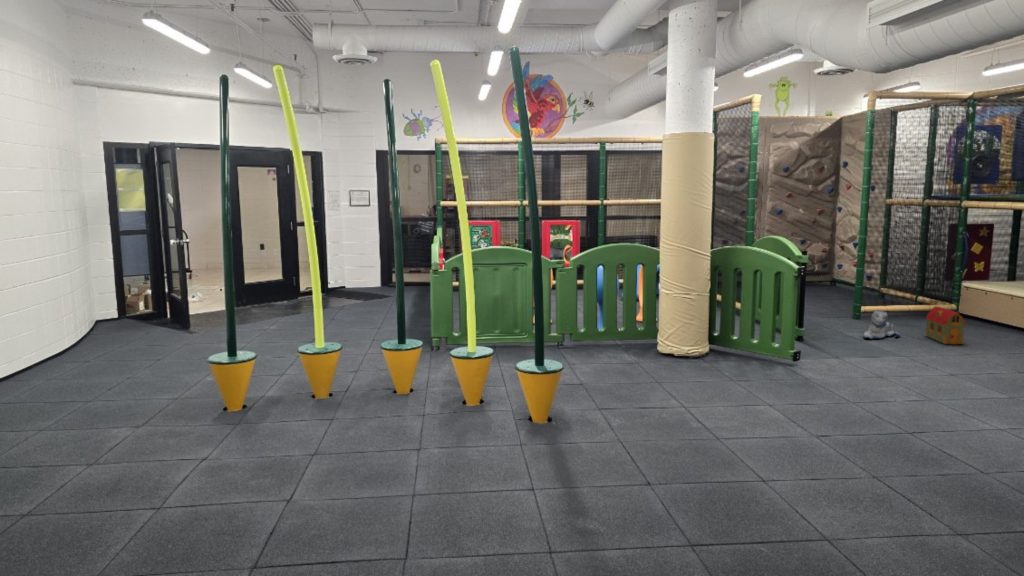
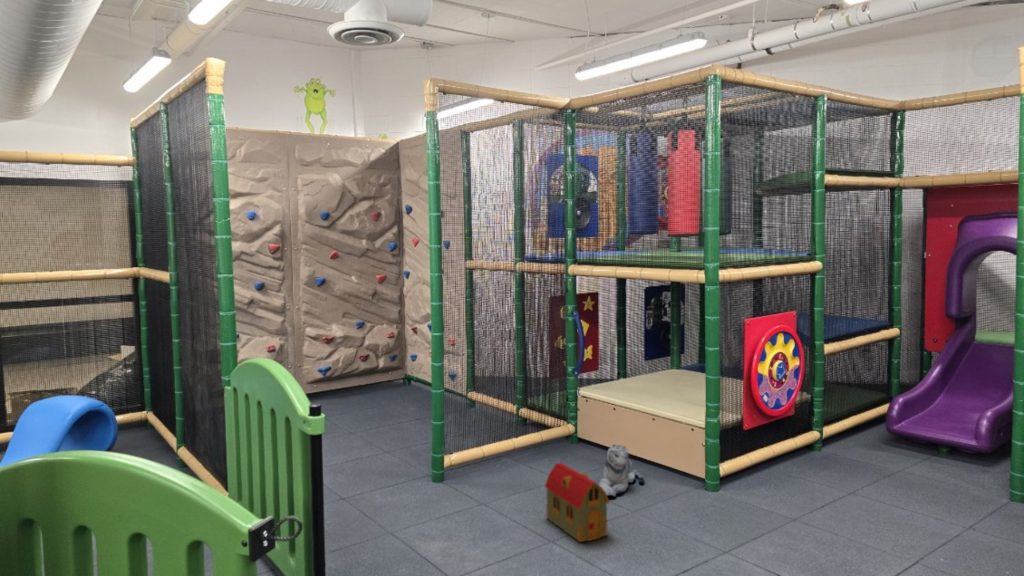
plush toy: present [864,310,900,339] -> present [599,444,644,497]

